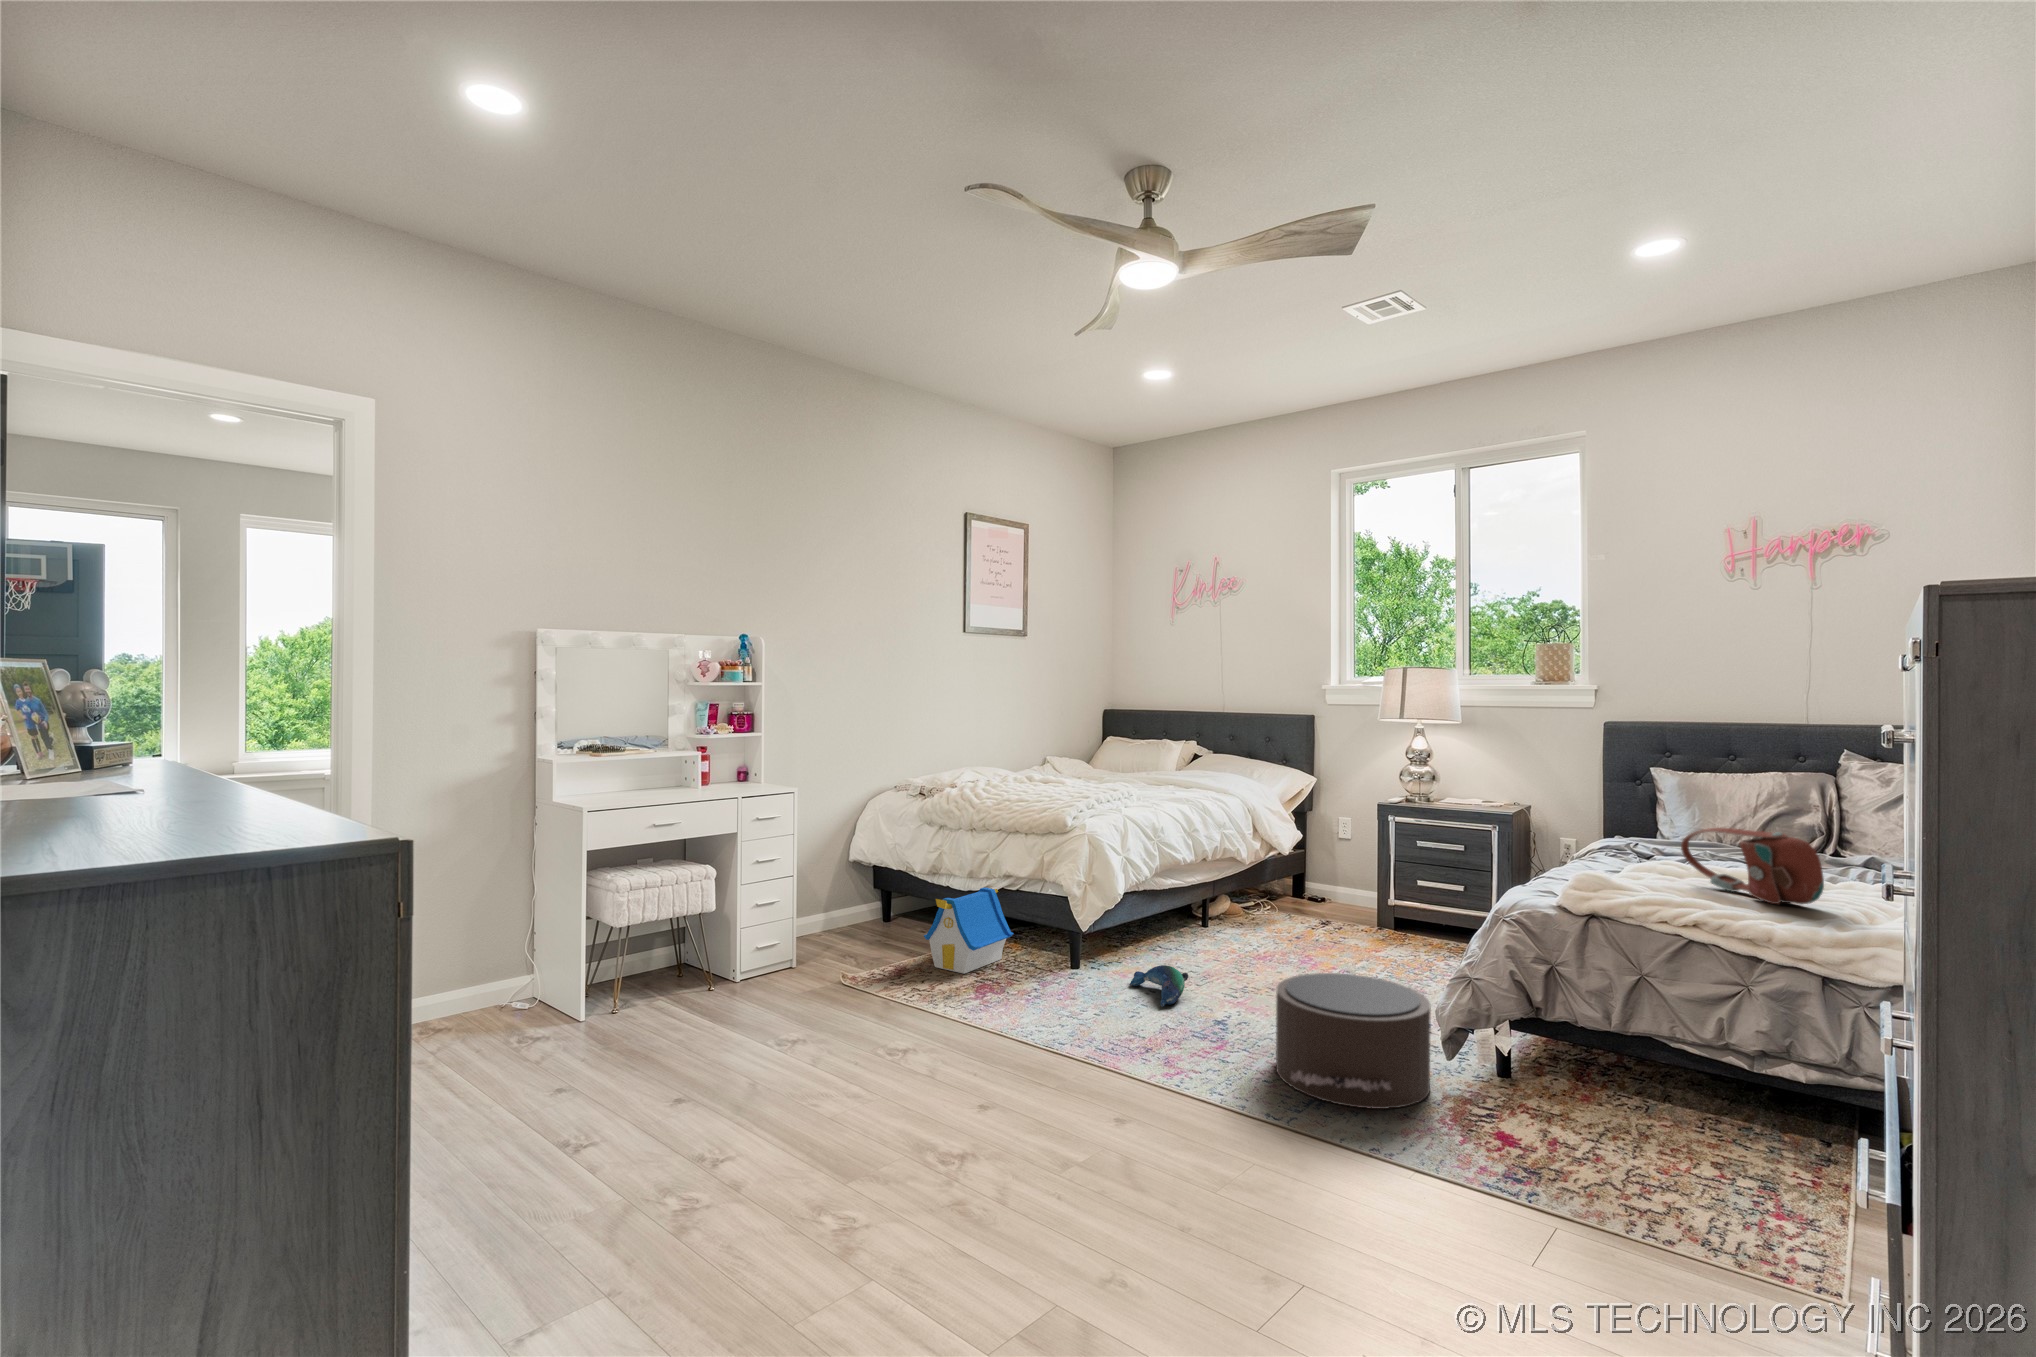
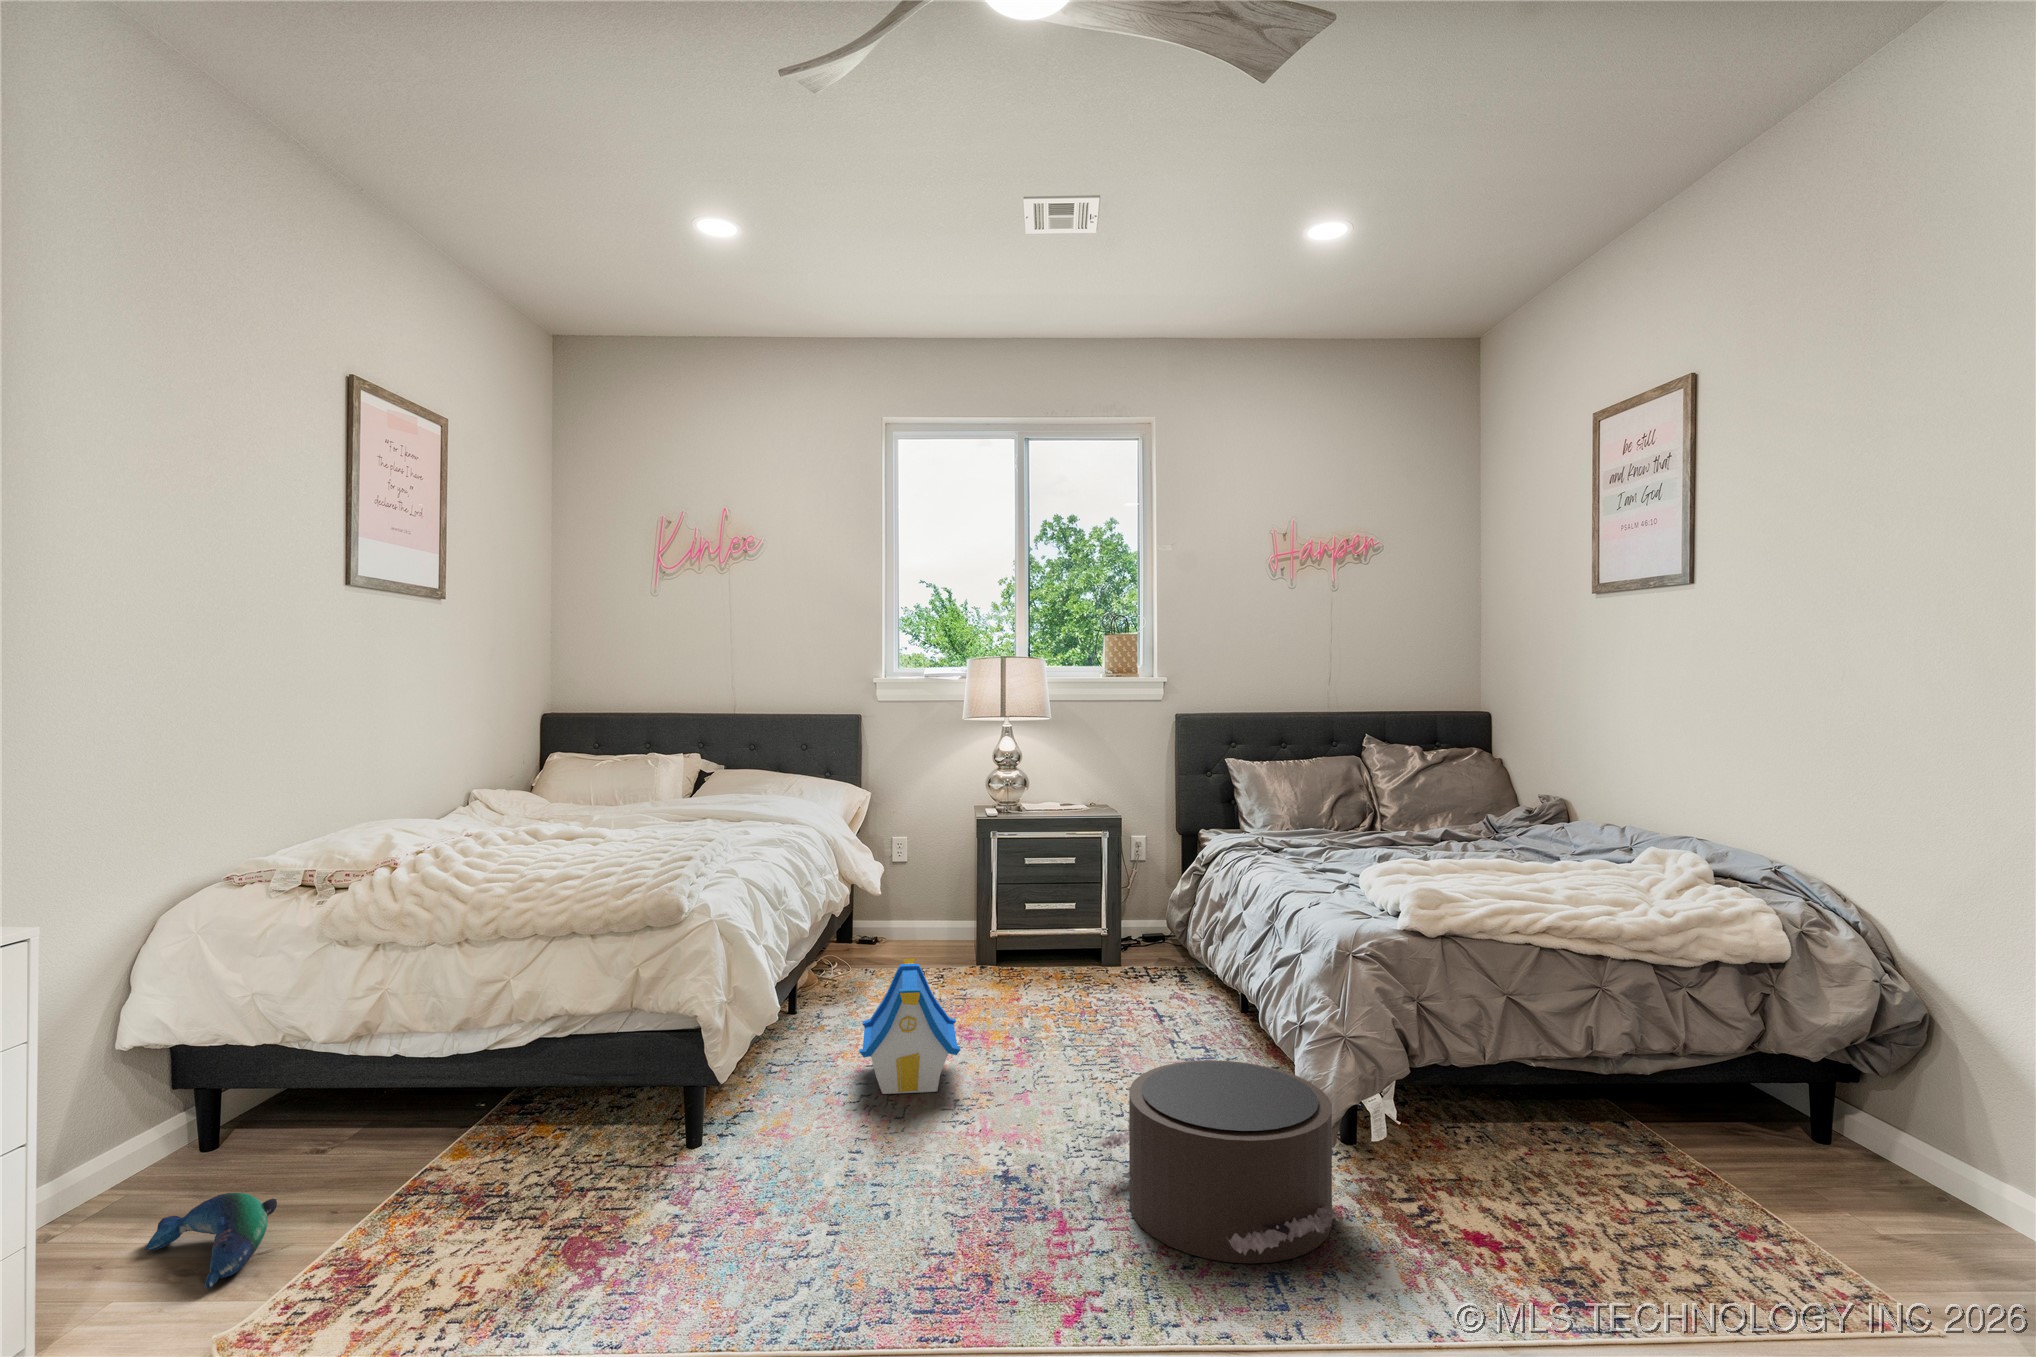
handbag: present [1681,828,1824,904] -> none [1472,821,1631,897]
toy house: present [924,888,1013,974] -> present [859,958,960,1094]
plush toy: present [1130,965,1188,1007] -> present [145,1193,277,1289]

